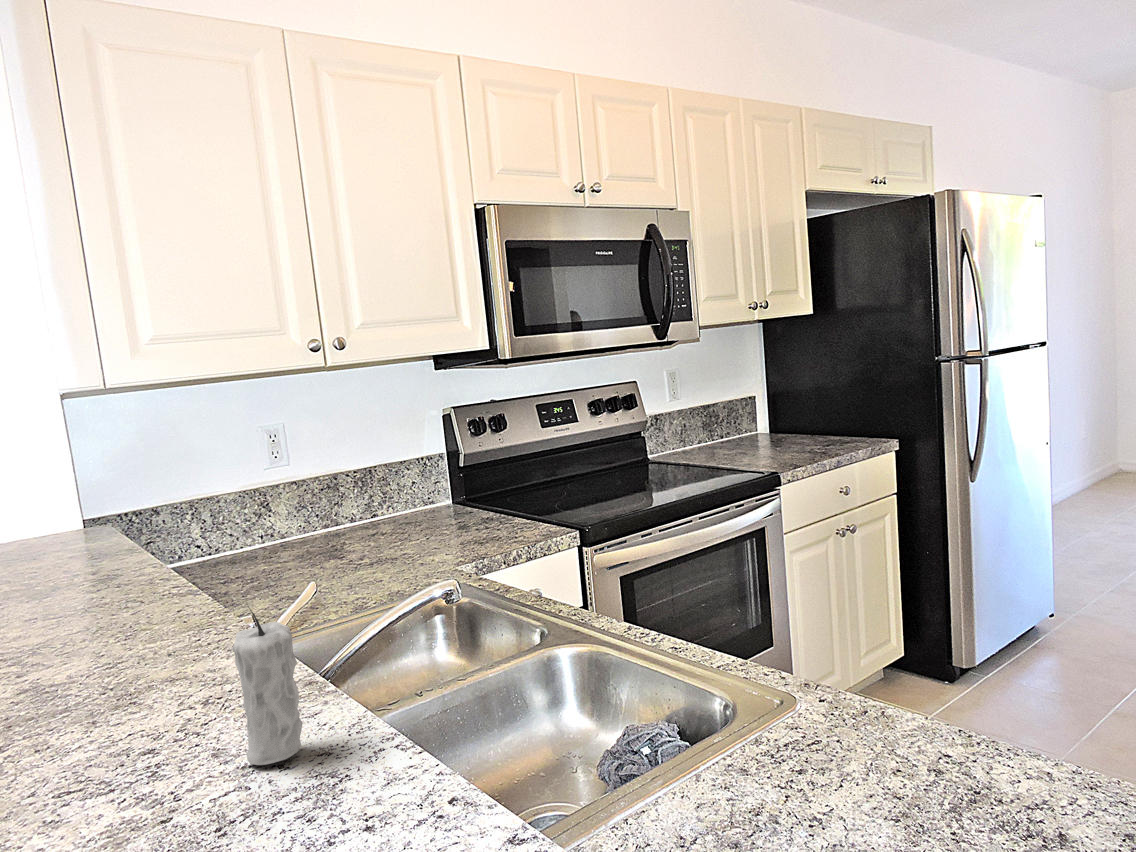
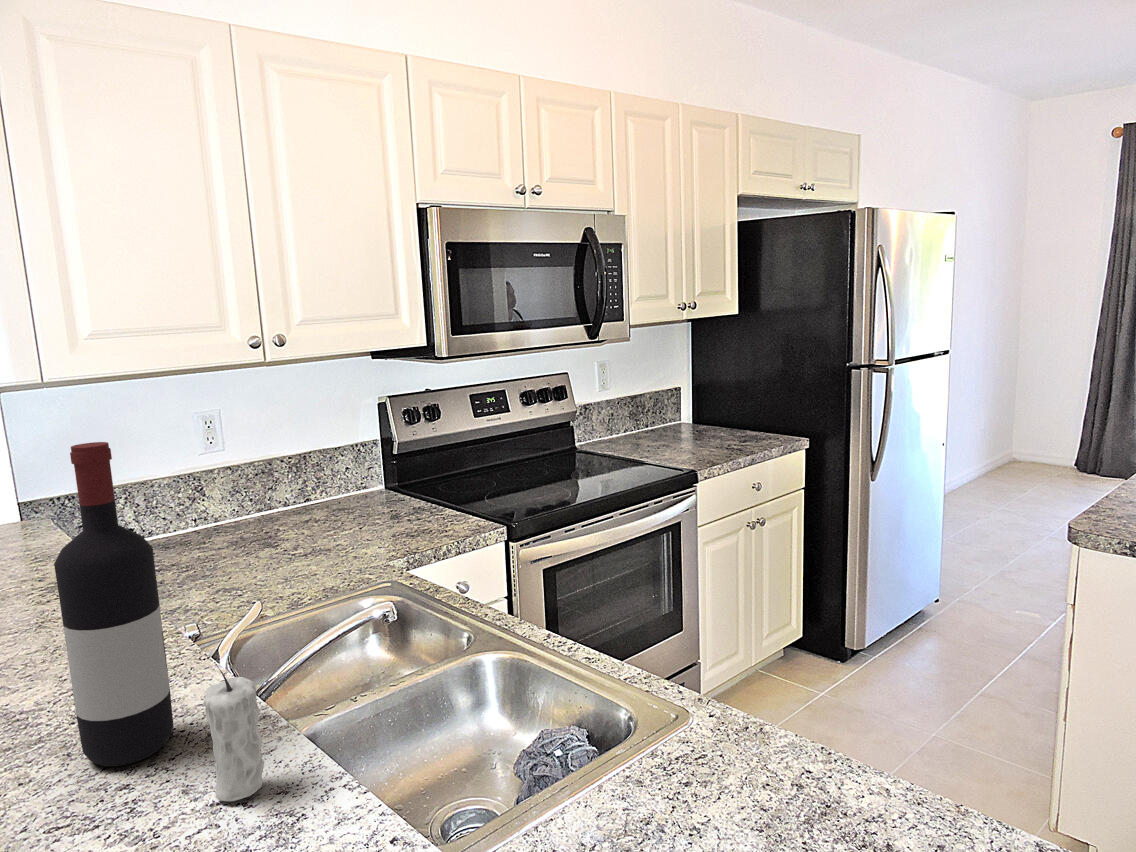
wine bottle: none [77,369,208,733] -> present [54,442,173,766]

